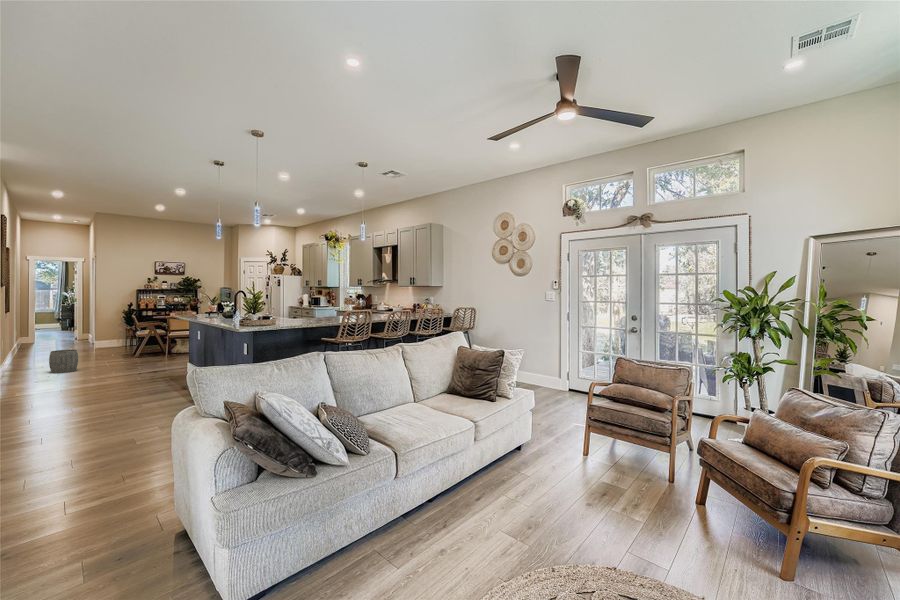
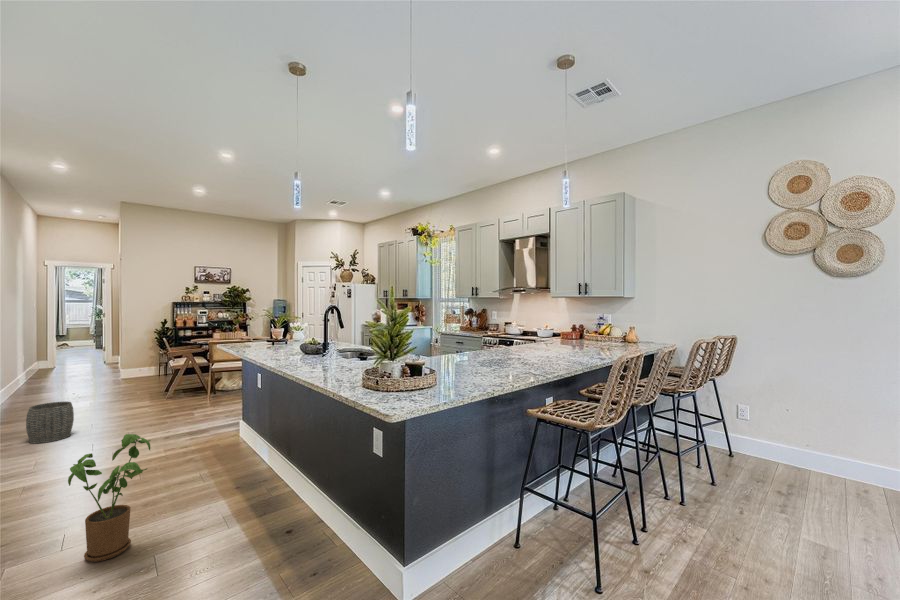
house plant: none [102,346,140,401] -> present [68,434,151,562]

